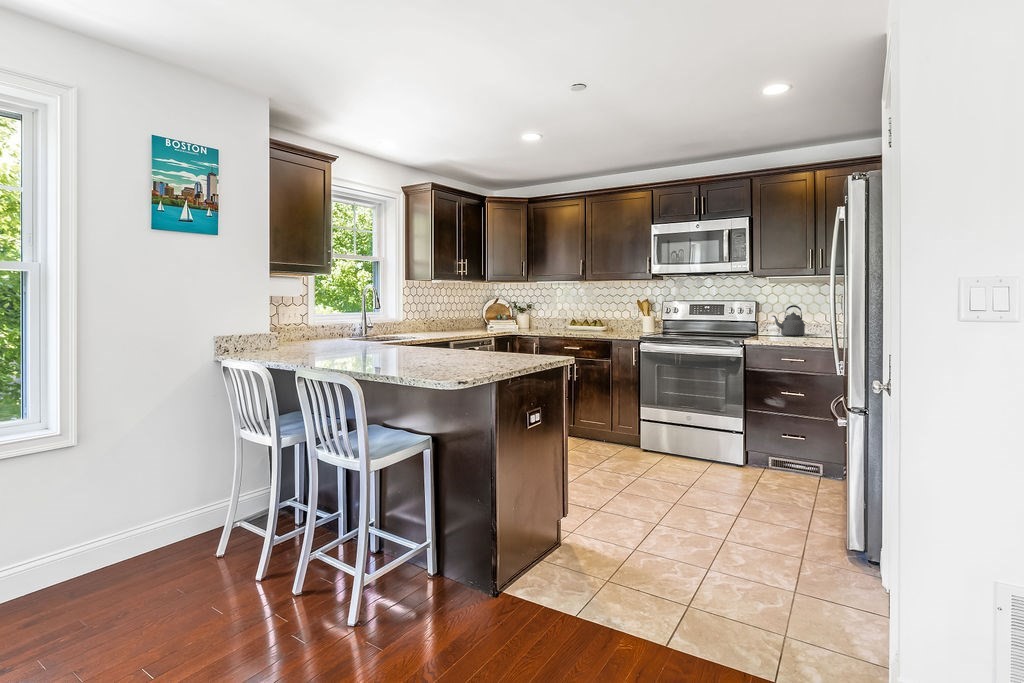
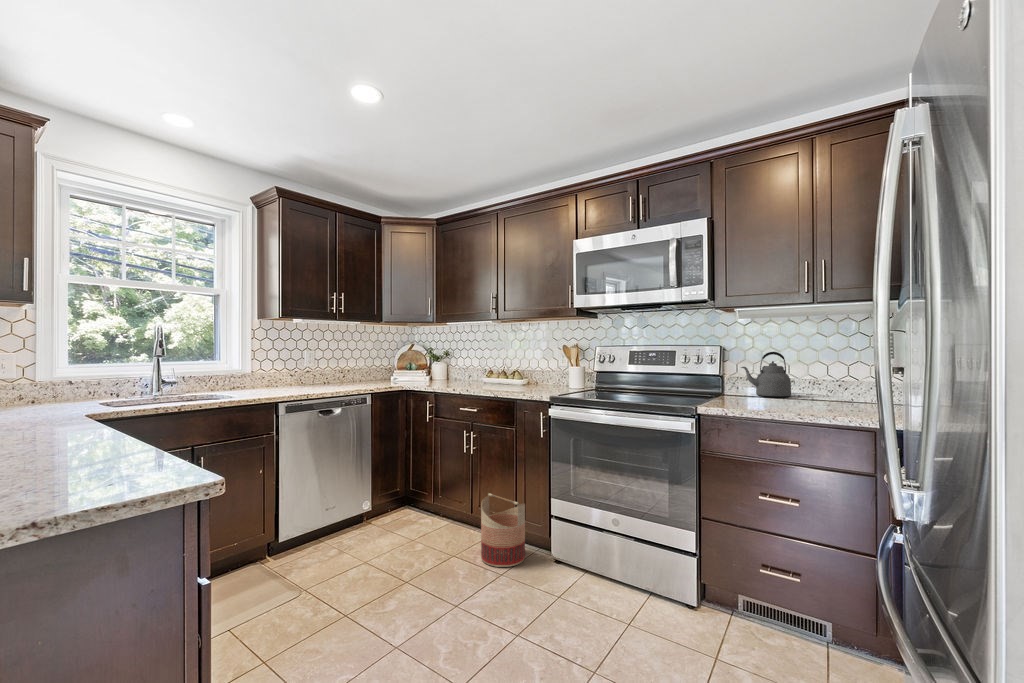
basket: none [589,407,620,453] -> present [481,493,525,567]

